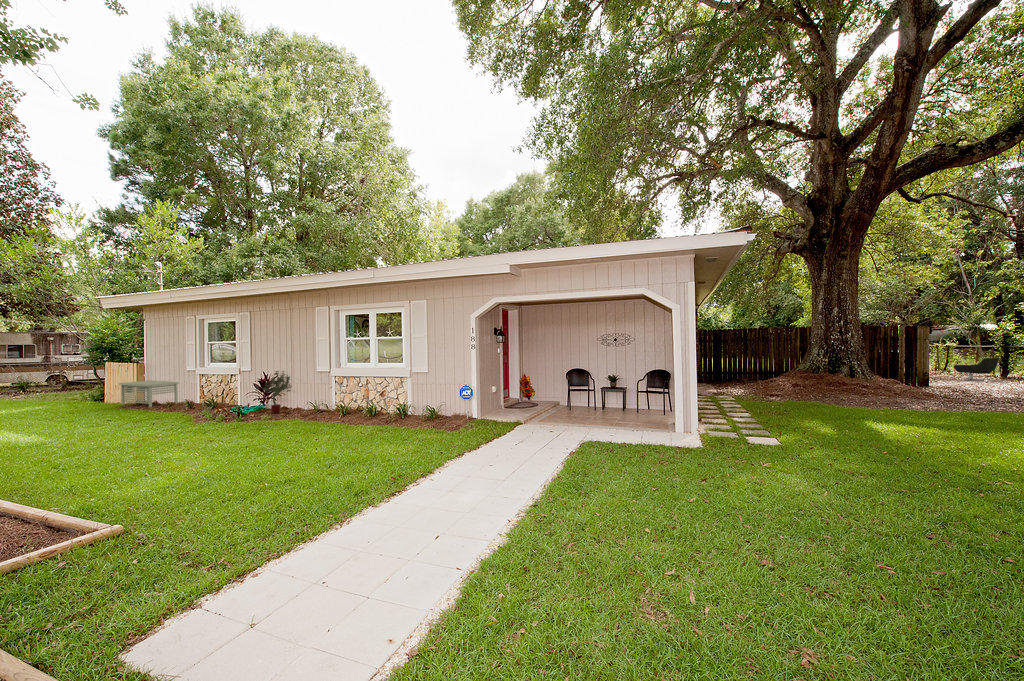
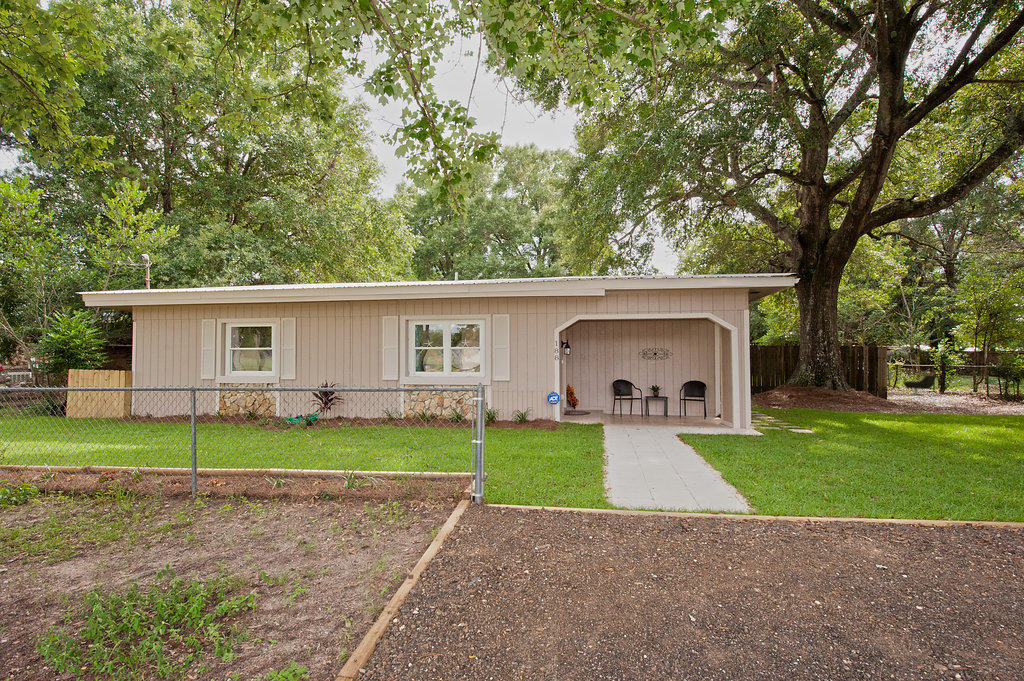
potted tree: present [263,371,292,413] -> none [322,380,357,424]
storage bench: present [119,380,179,407] -> none [114,393,188,422]

